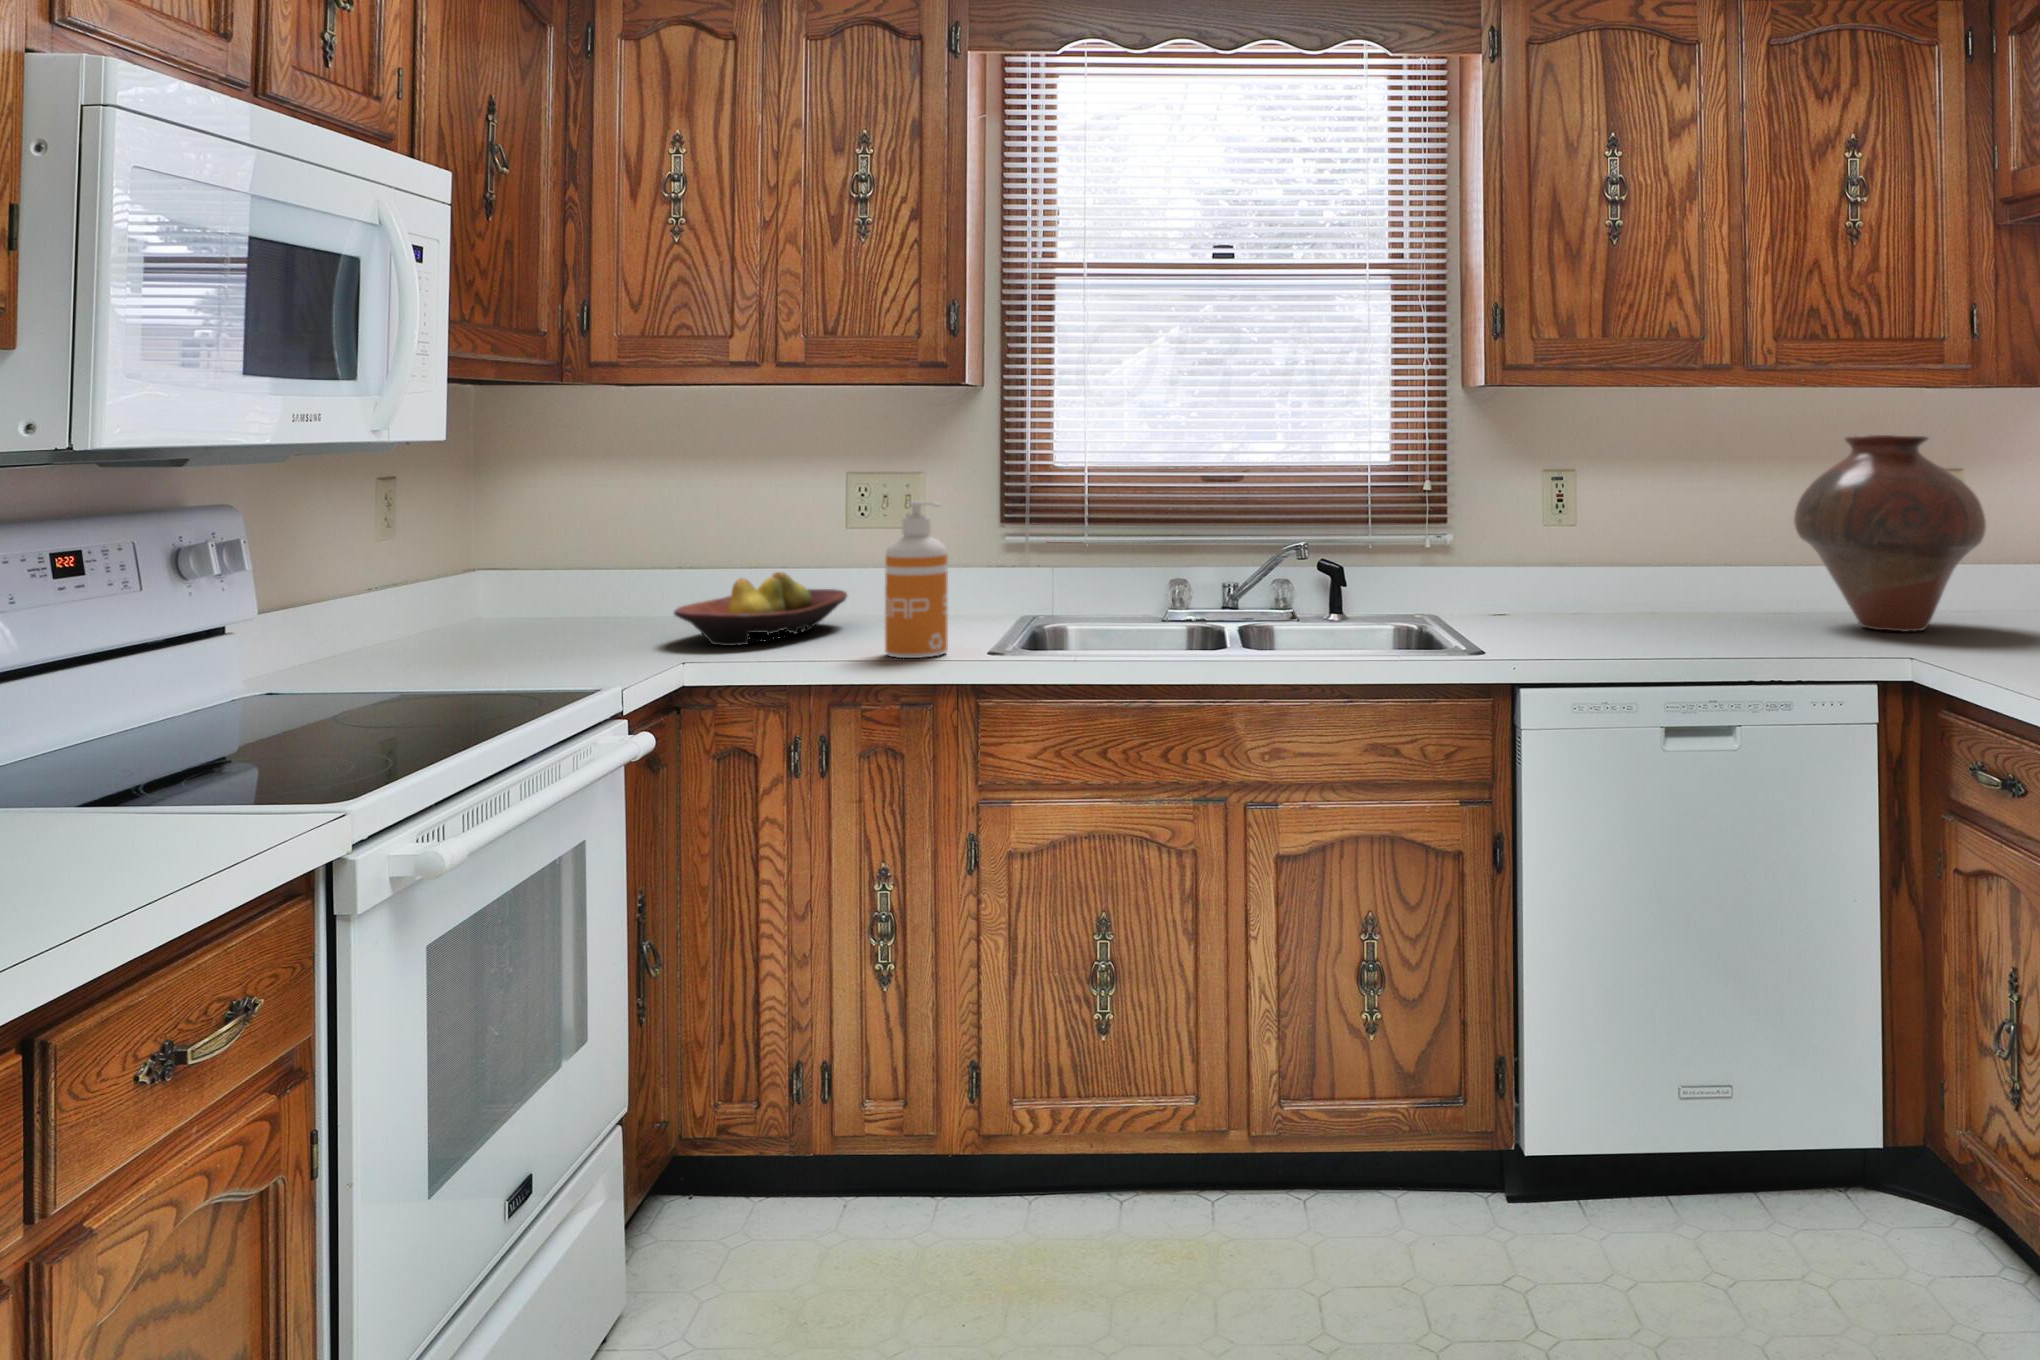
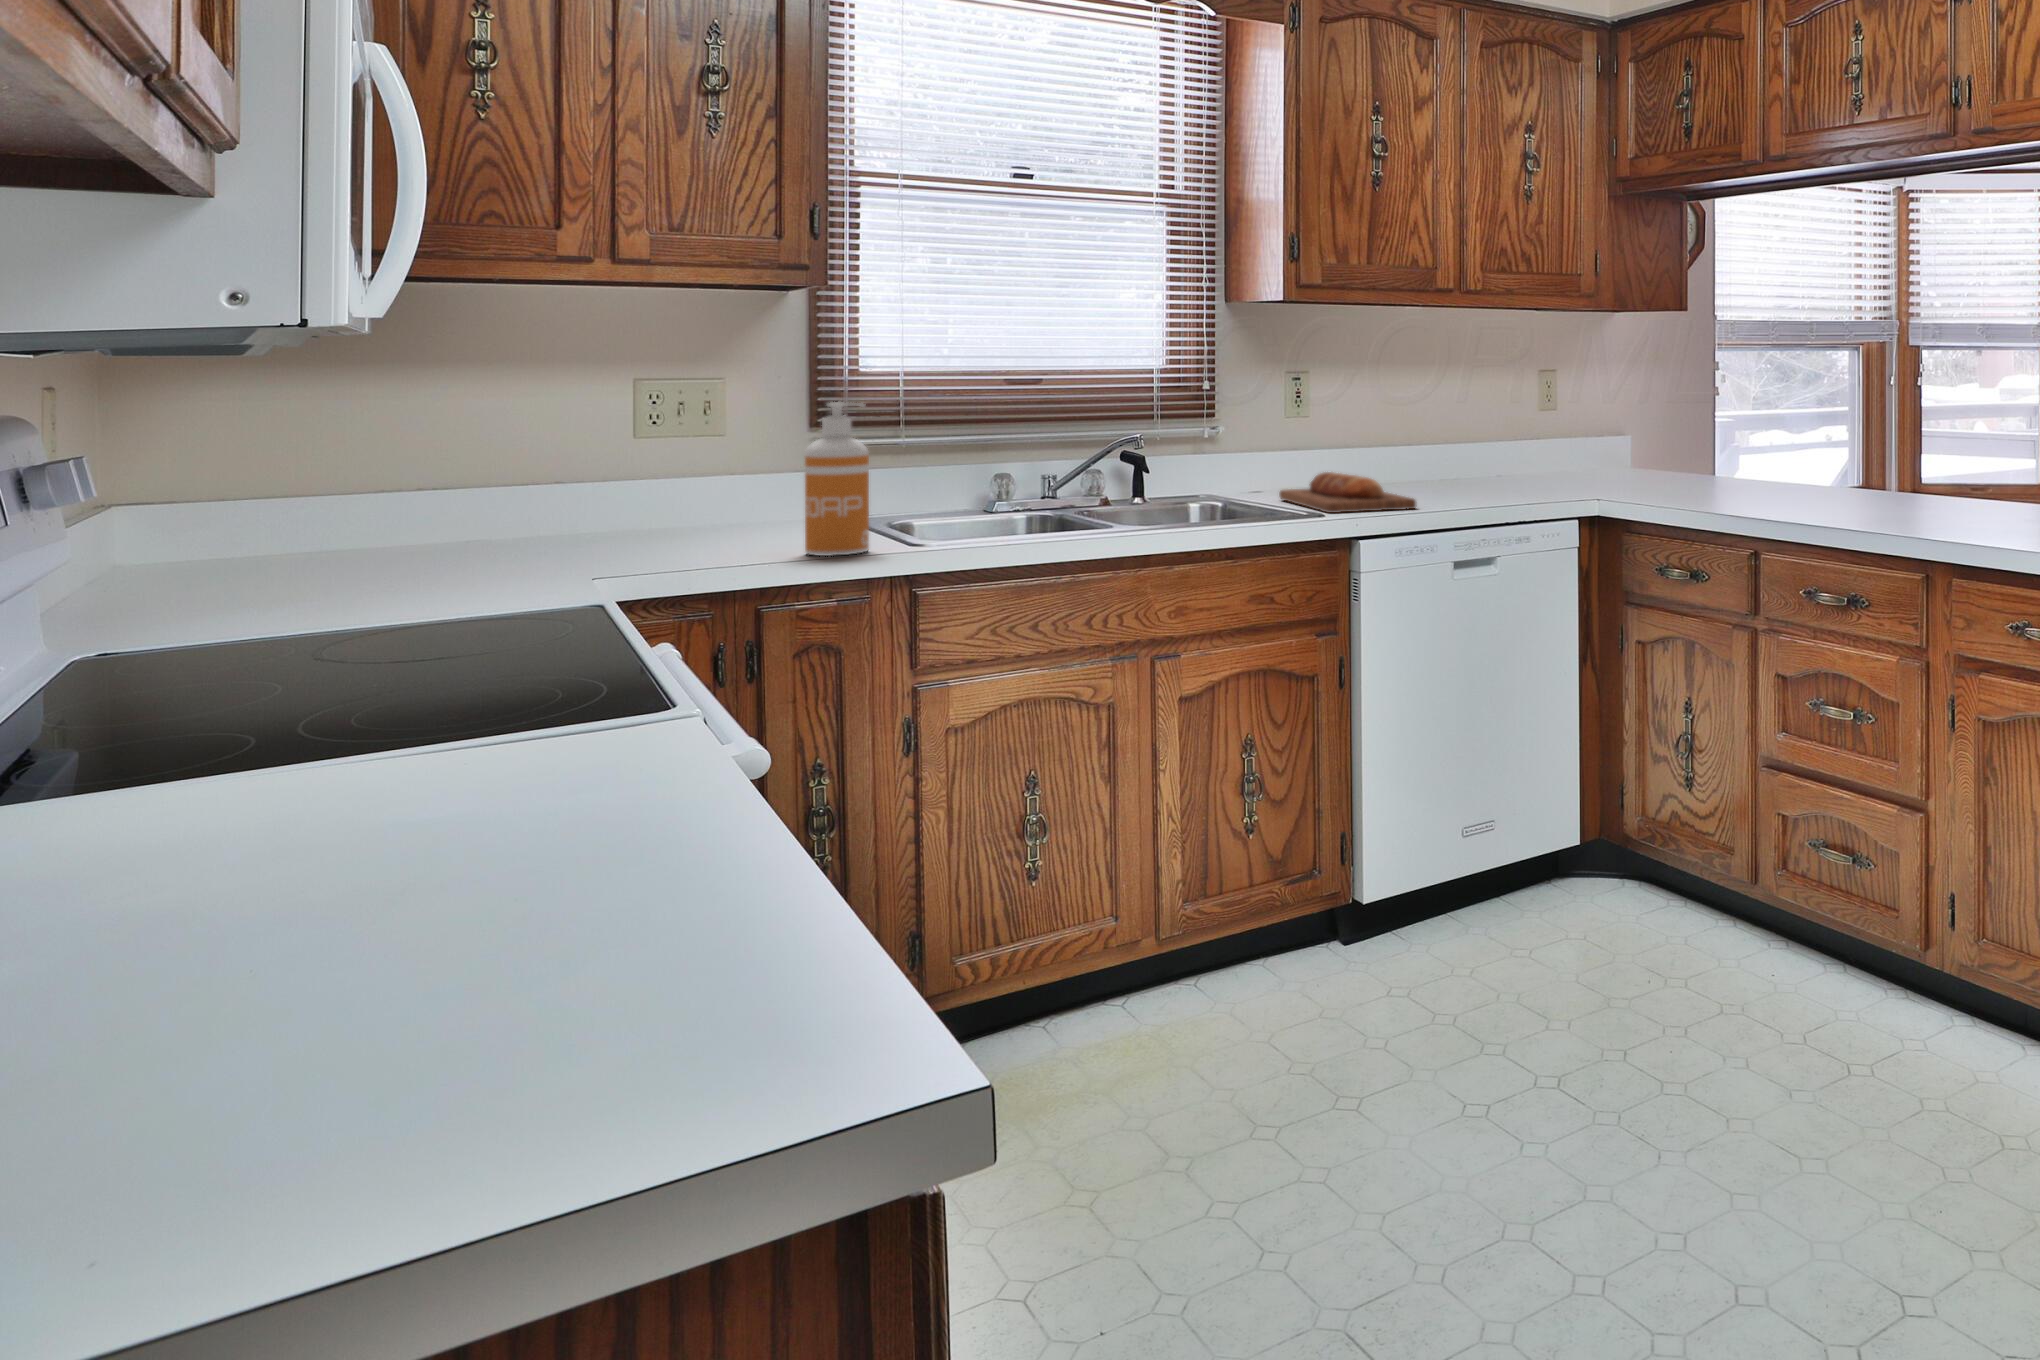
vase: present [1794,435,1986,632] -> none [1480,346,1610,489]
fruit bowl: present [674,572,847,646] -> none [511,487,677,563]
bread loaf: none [1509,591,1631,649] -> present [1279,472,1417,513]

